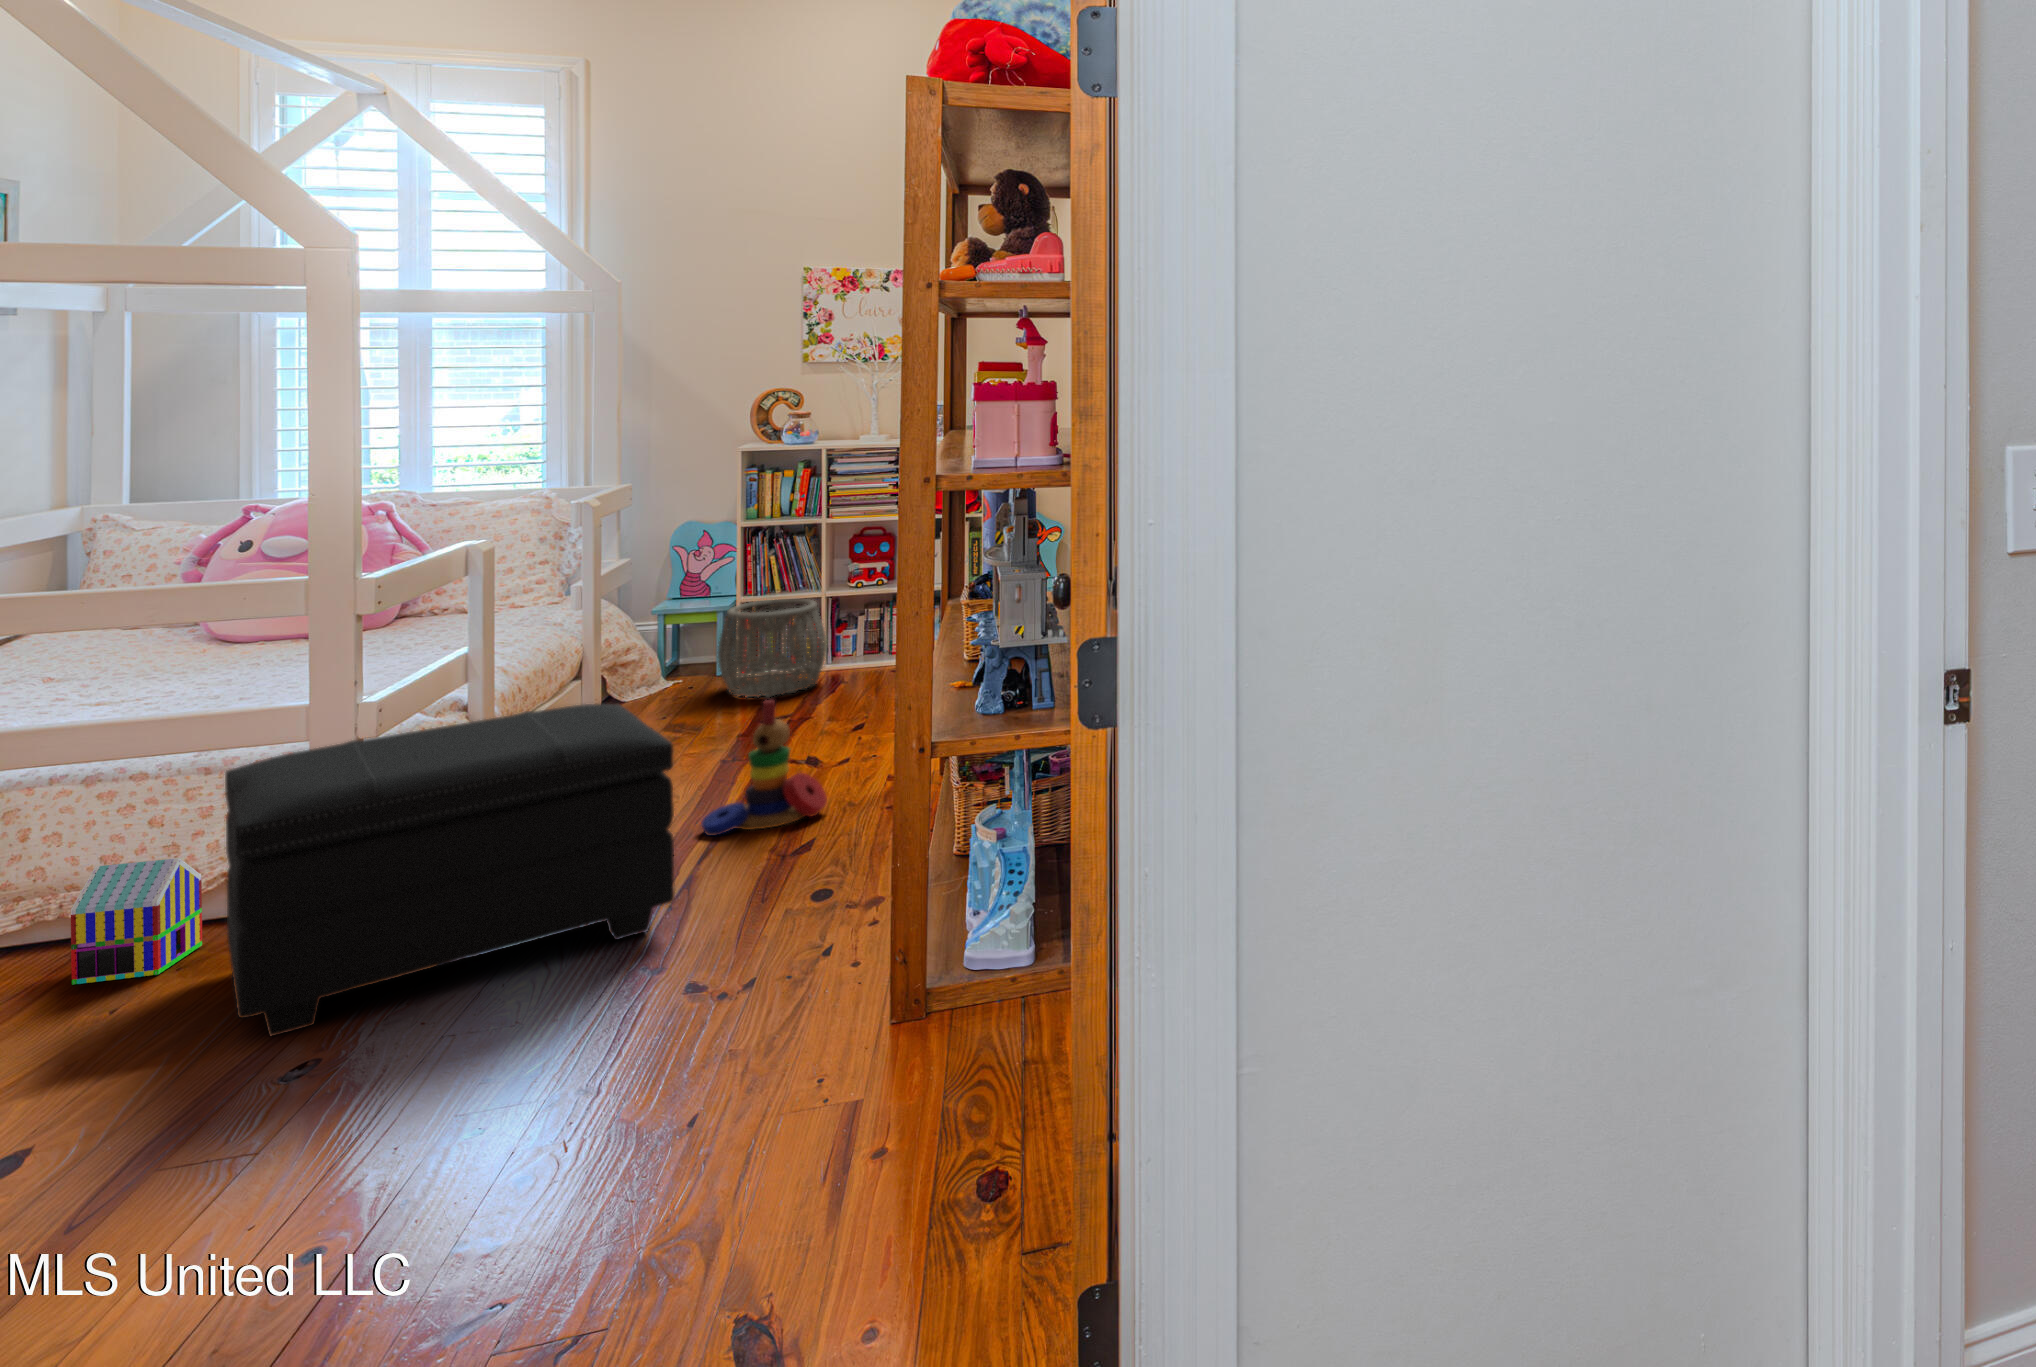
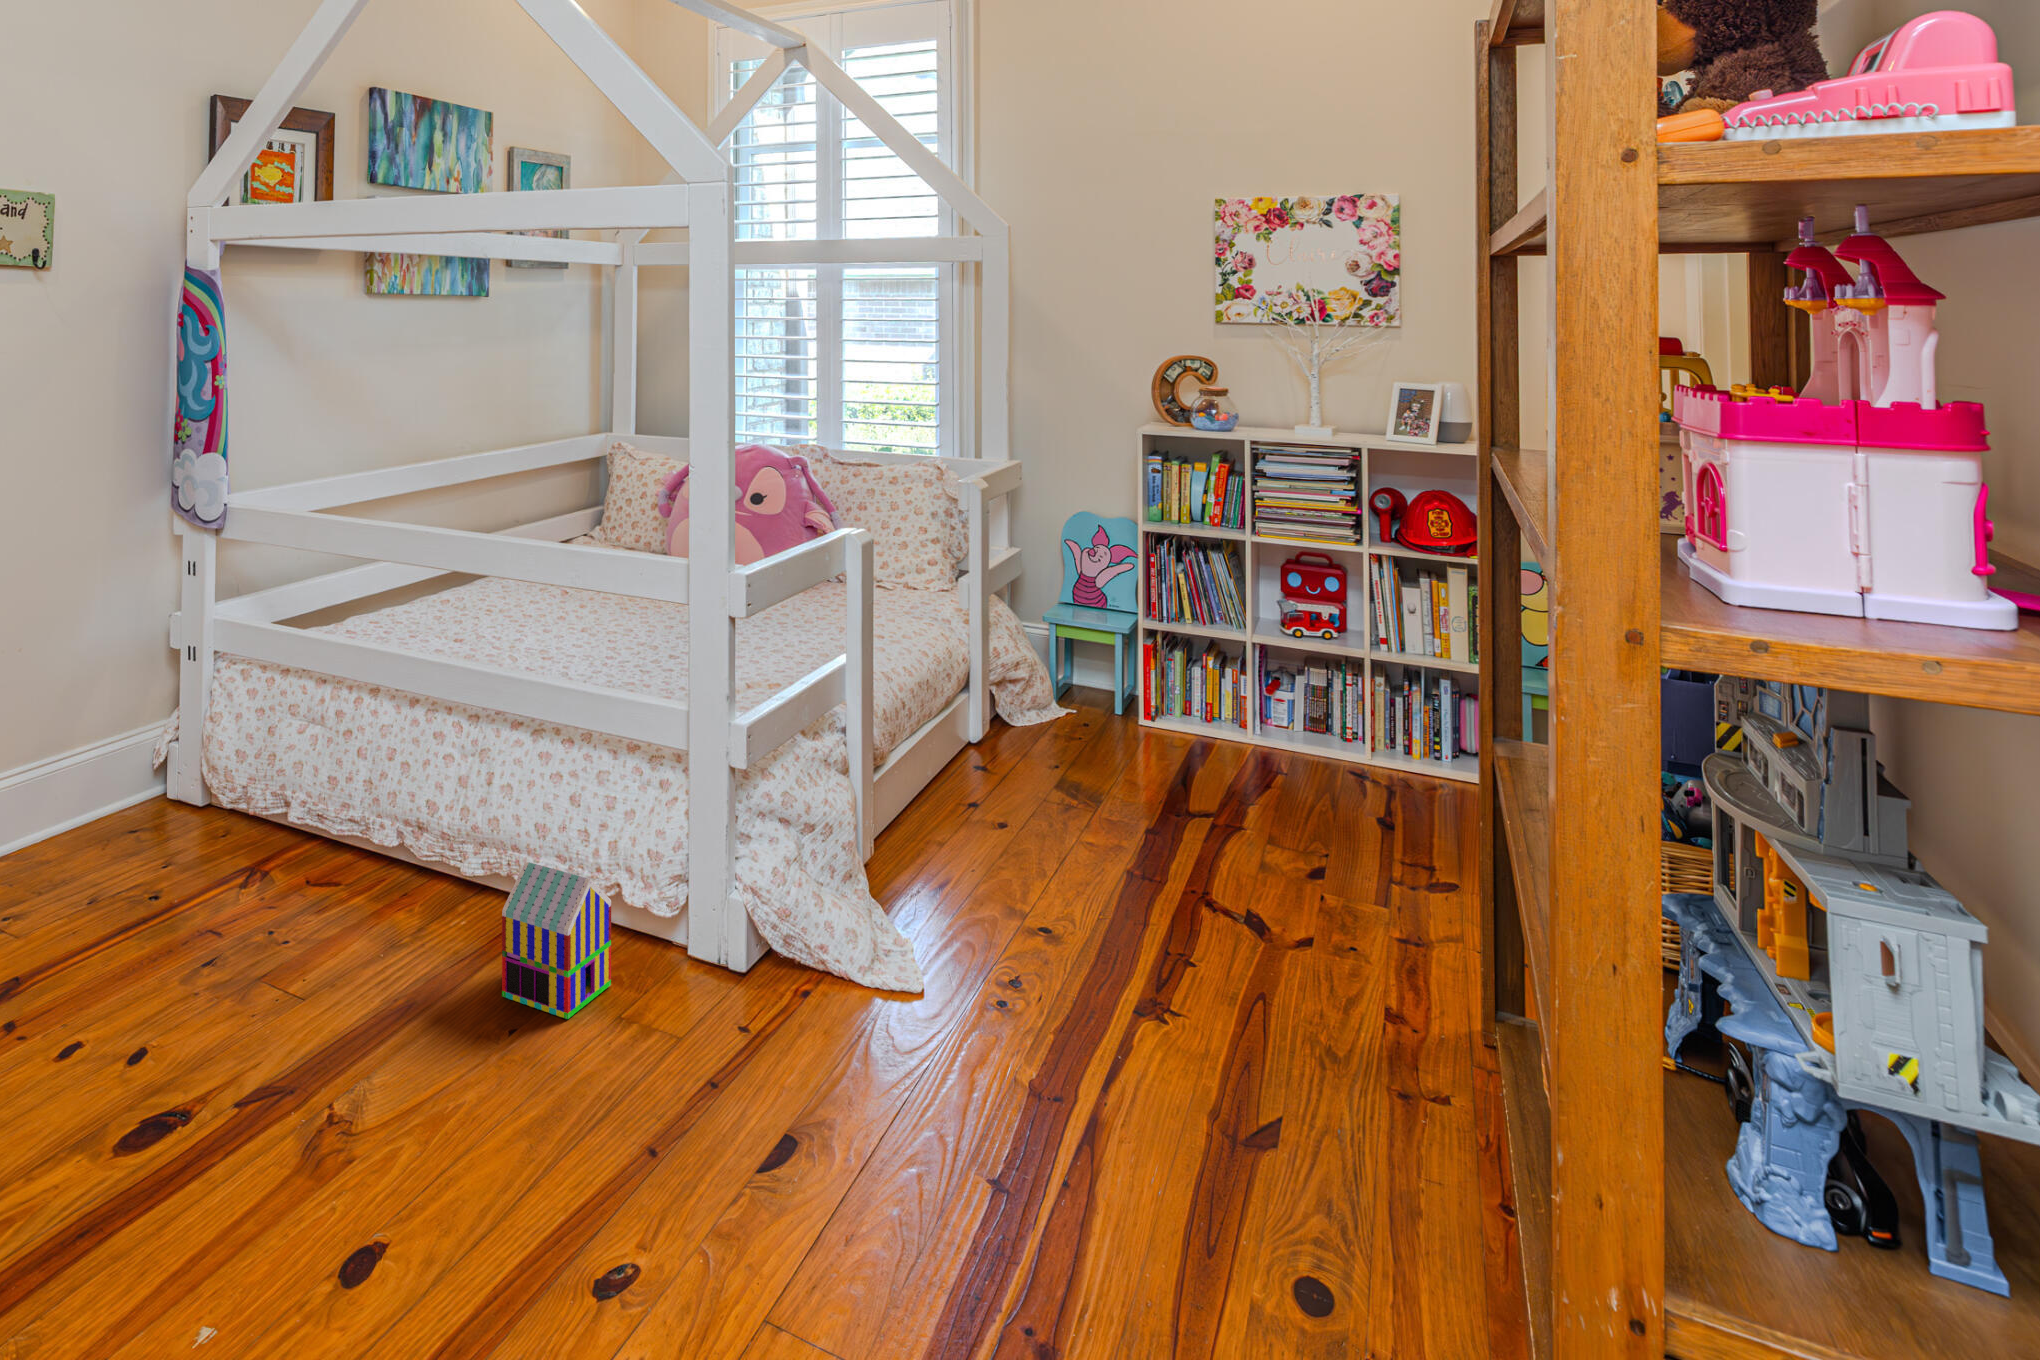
woven basket: present [718,599,827,698] -> none [1117,630,1260,766]
stacking toy: present [701,700,827,836] -> none [1158,831,1356,1052]
footstool: present [225,704,675,1036] -> none [610,791,1175,1256]

